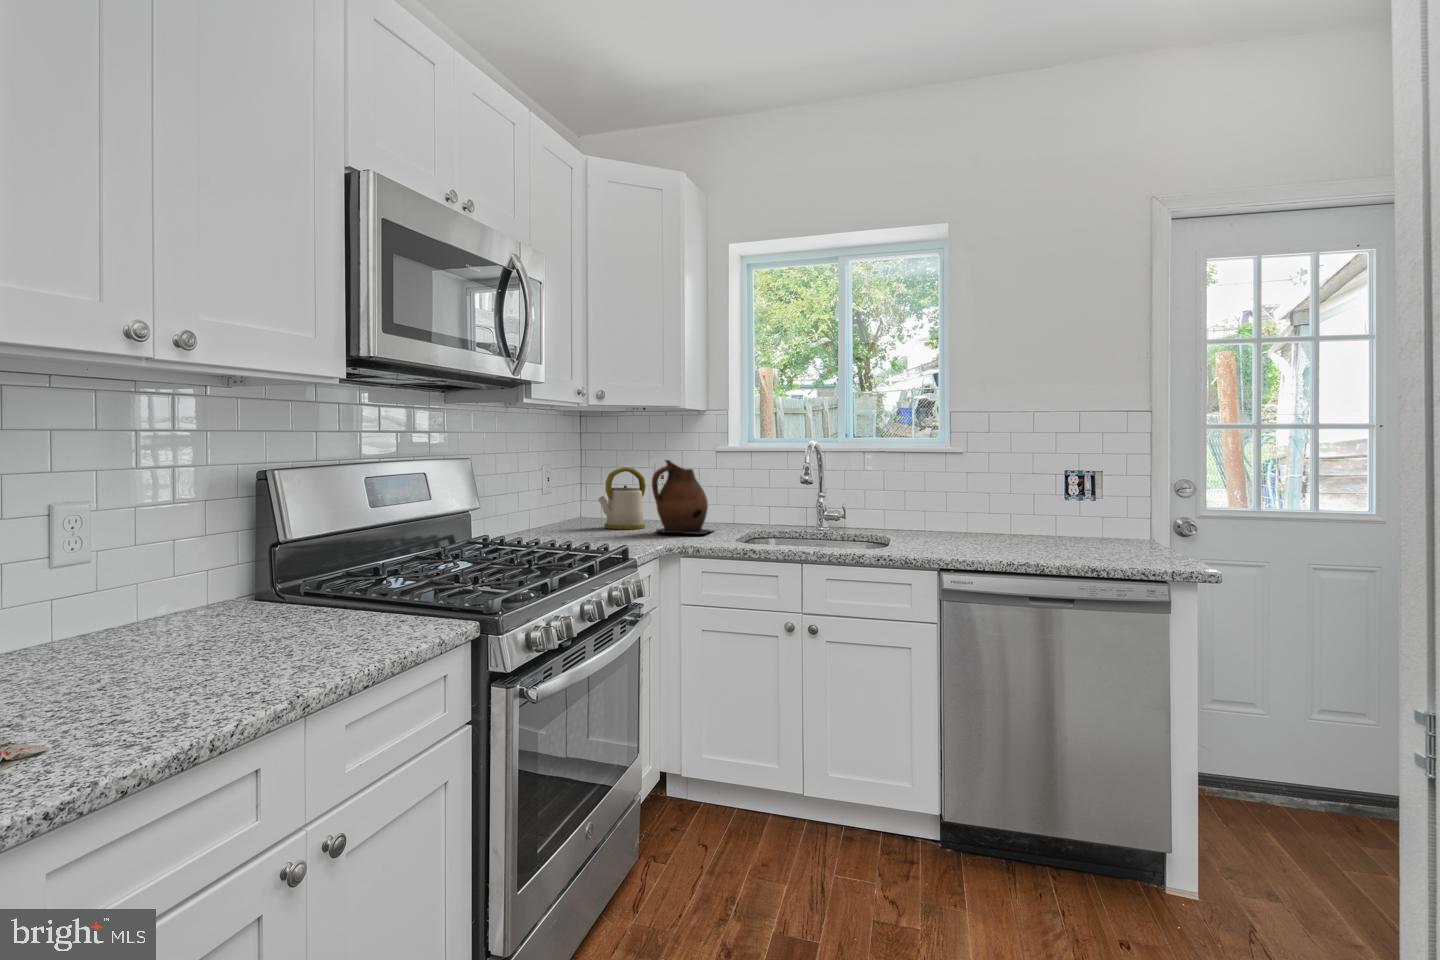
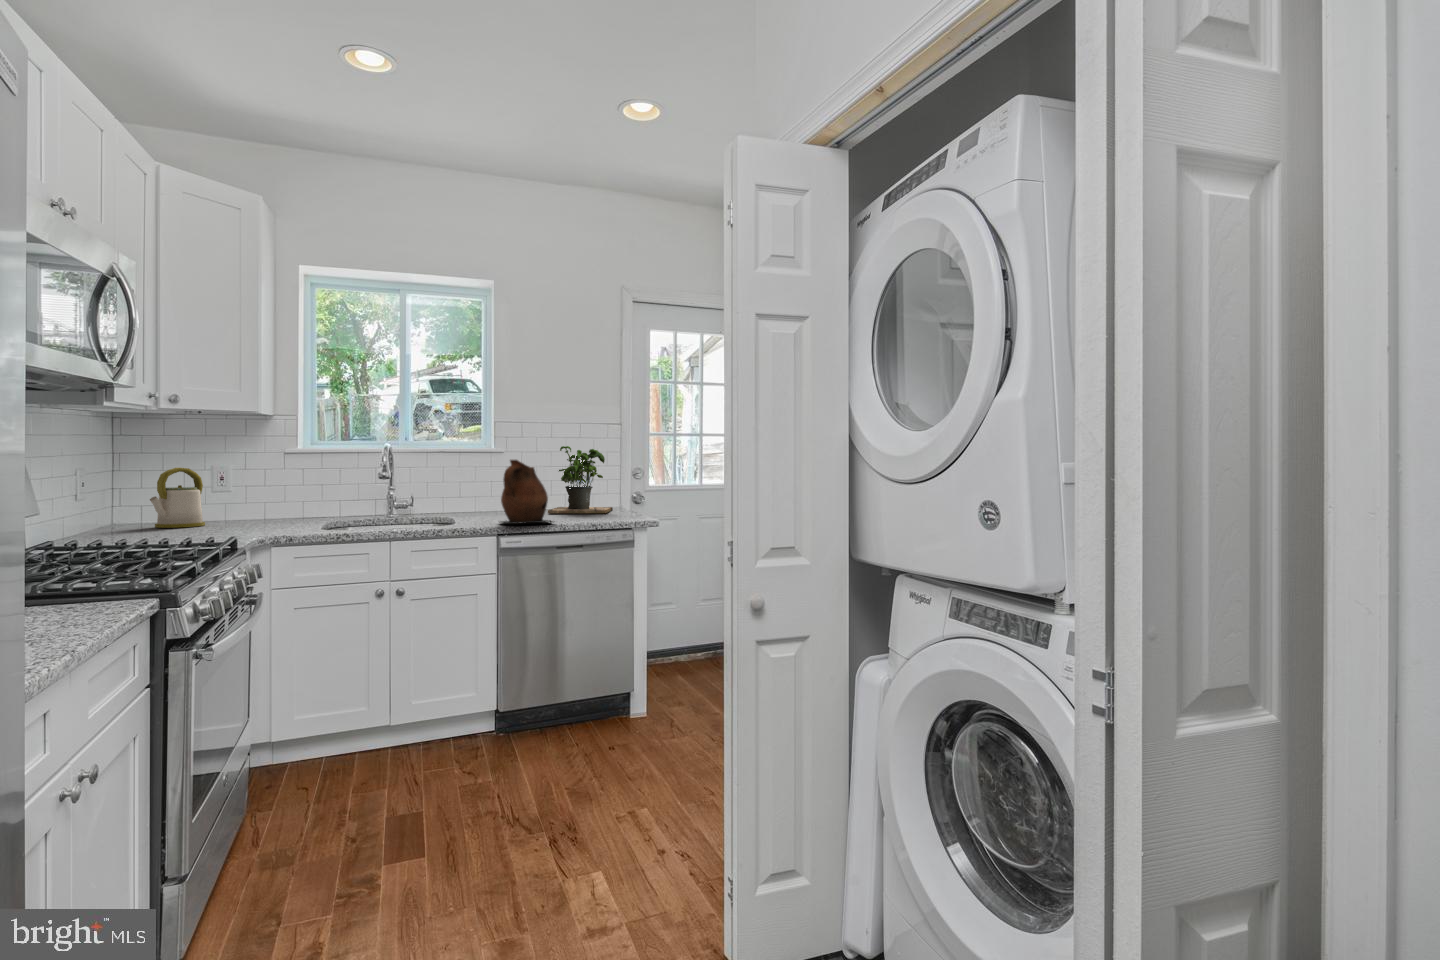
potted plant: none [1026,443,1136,548] -> present [548,446,613,513]
ceramic pitcher: present [652,460,713,535] -> present [501,460,552,524]

